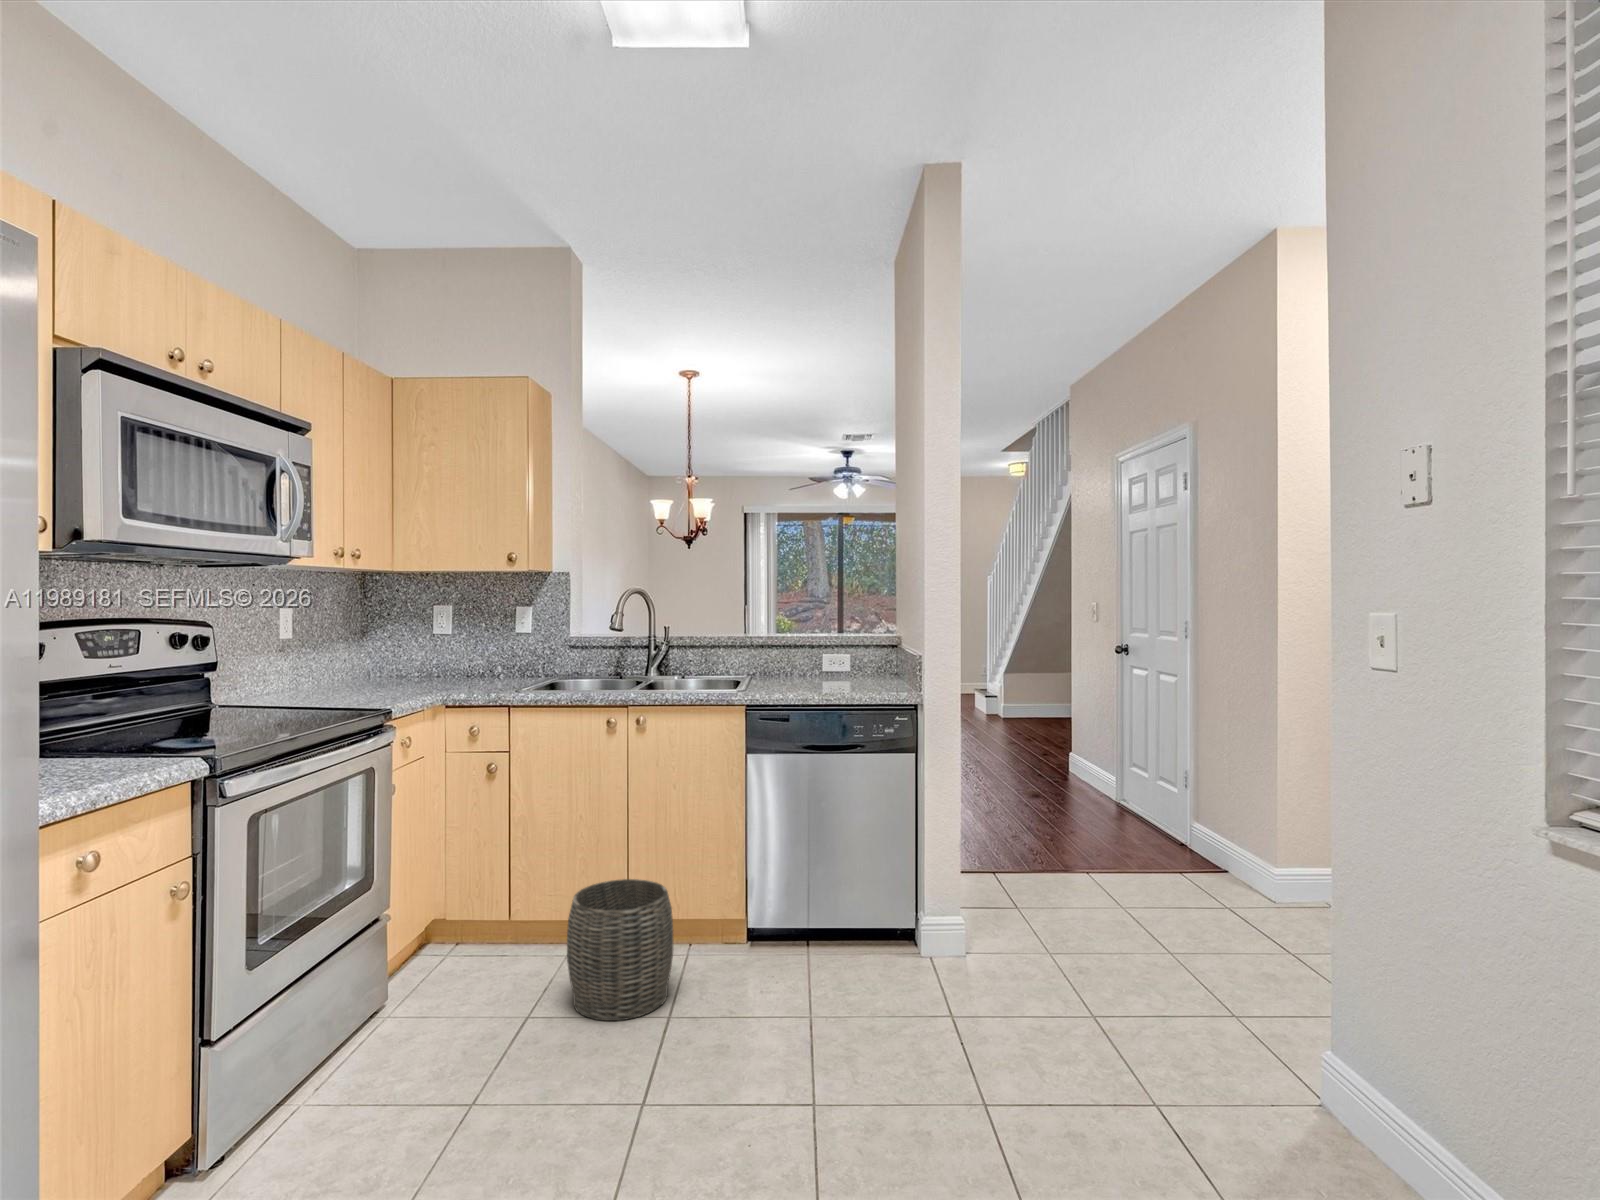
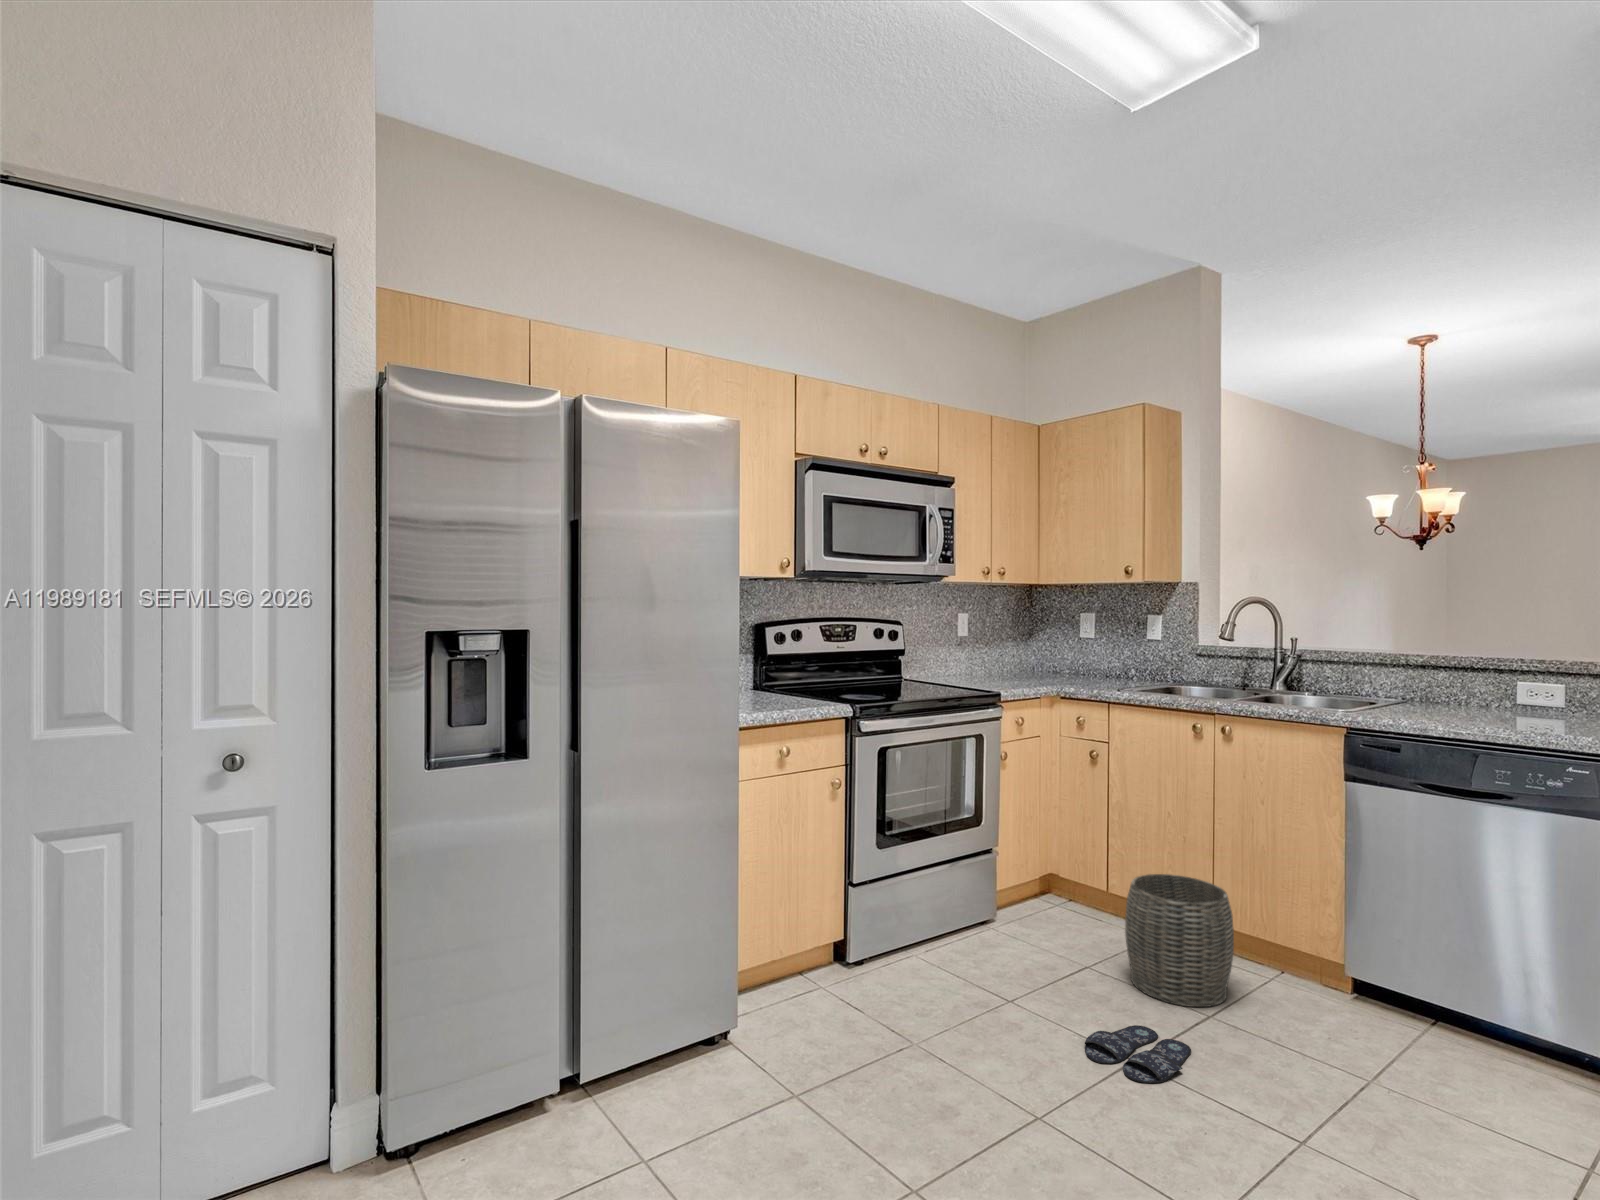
slippers: none [583,1056,686,1124] -> present [1085,1025,1191,1083]

